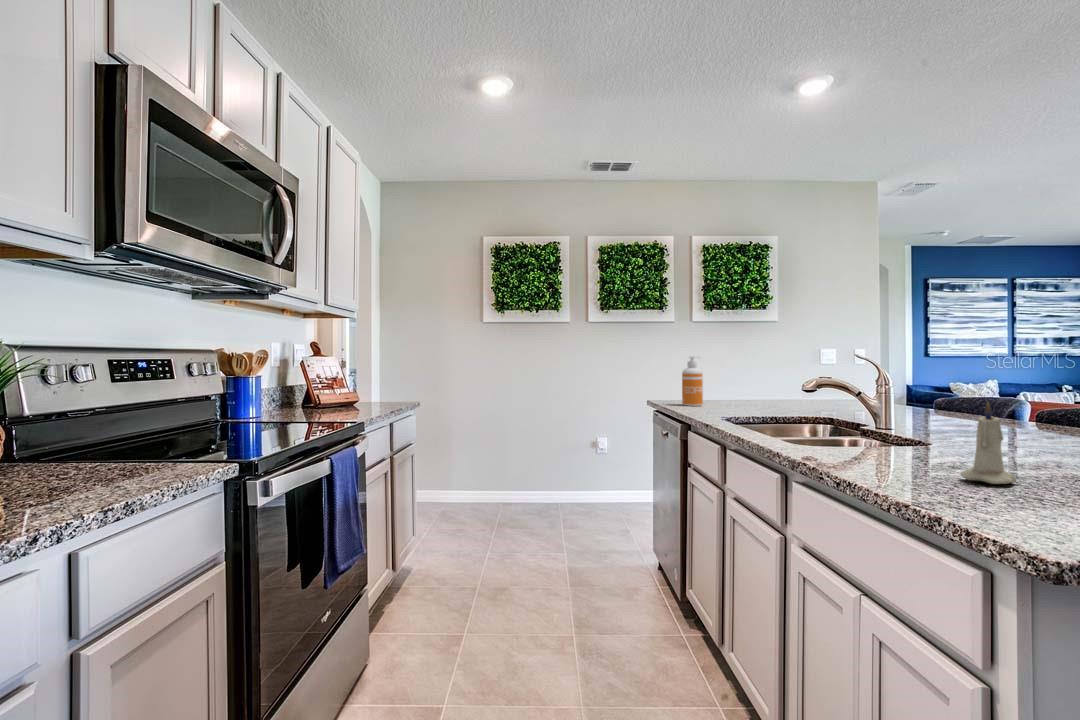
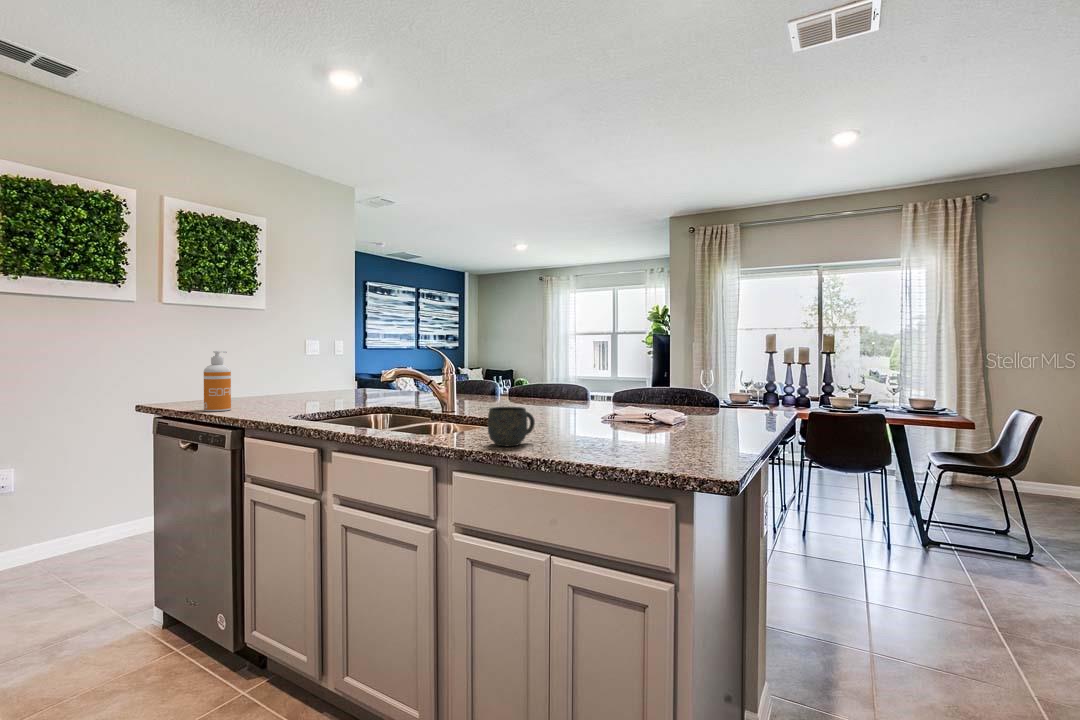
candle: present [960,402,1017,484] -> none [566,392,594,449]
mug: none [857,415,934,464] -> present [488,407,535,446]

